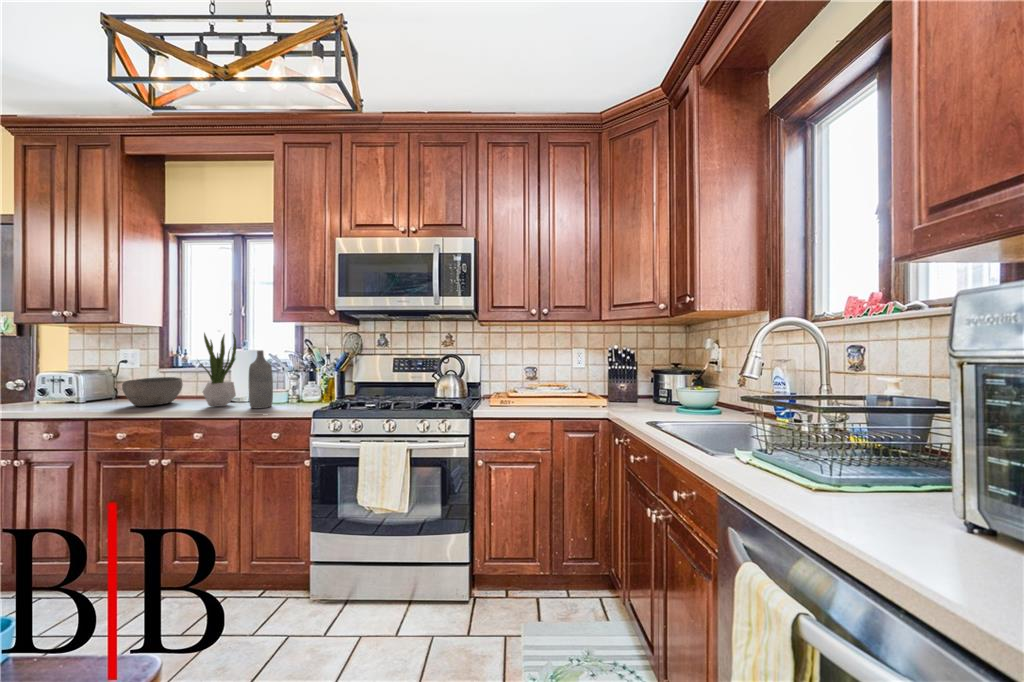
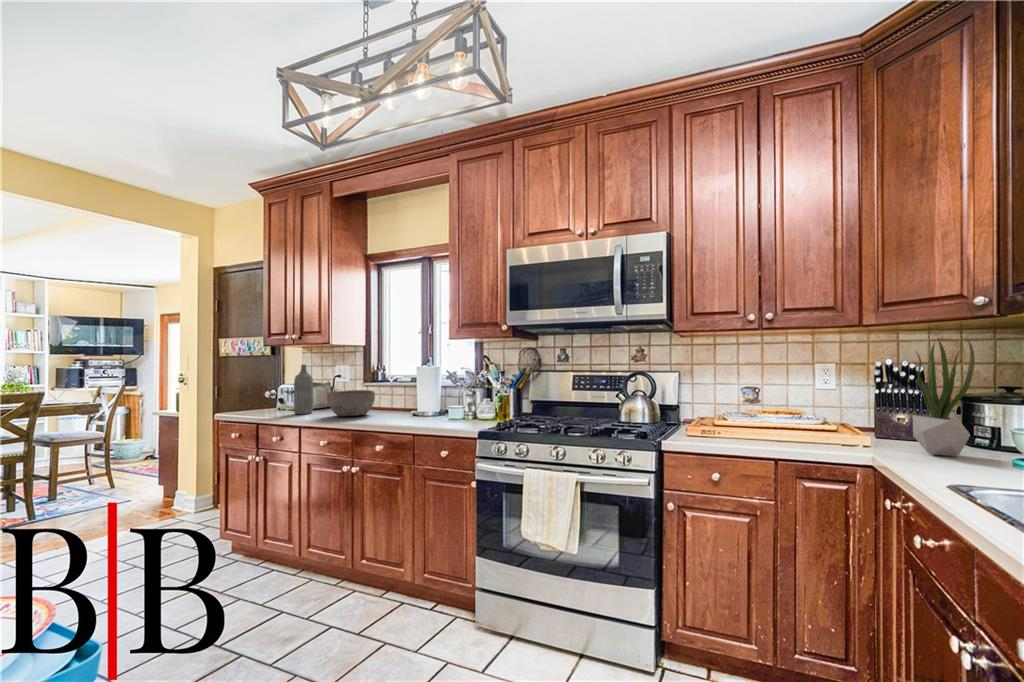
potted plant: present [200,333,236,406] -> present [912,339,975,456]
bottle: present [249,350,273,408] -> present [294,364,313,414]

